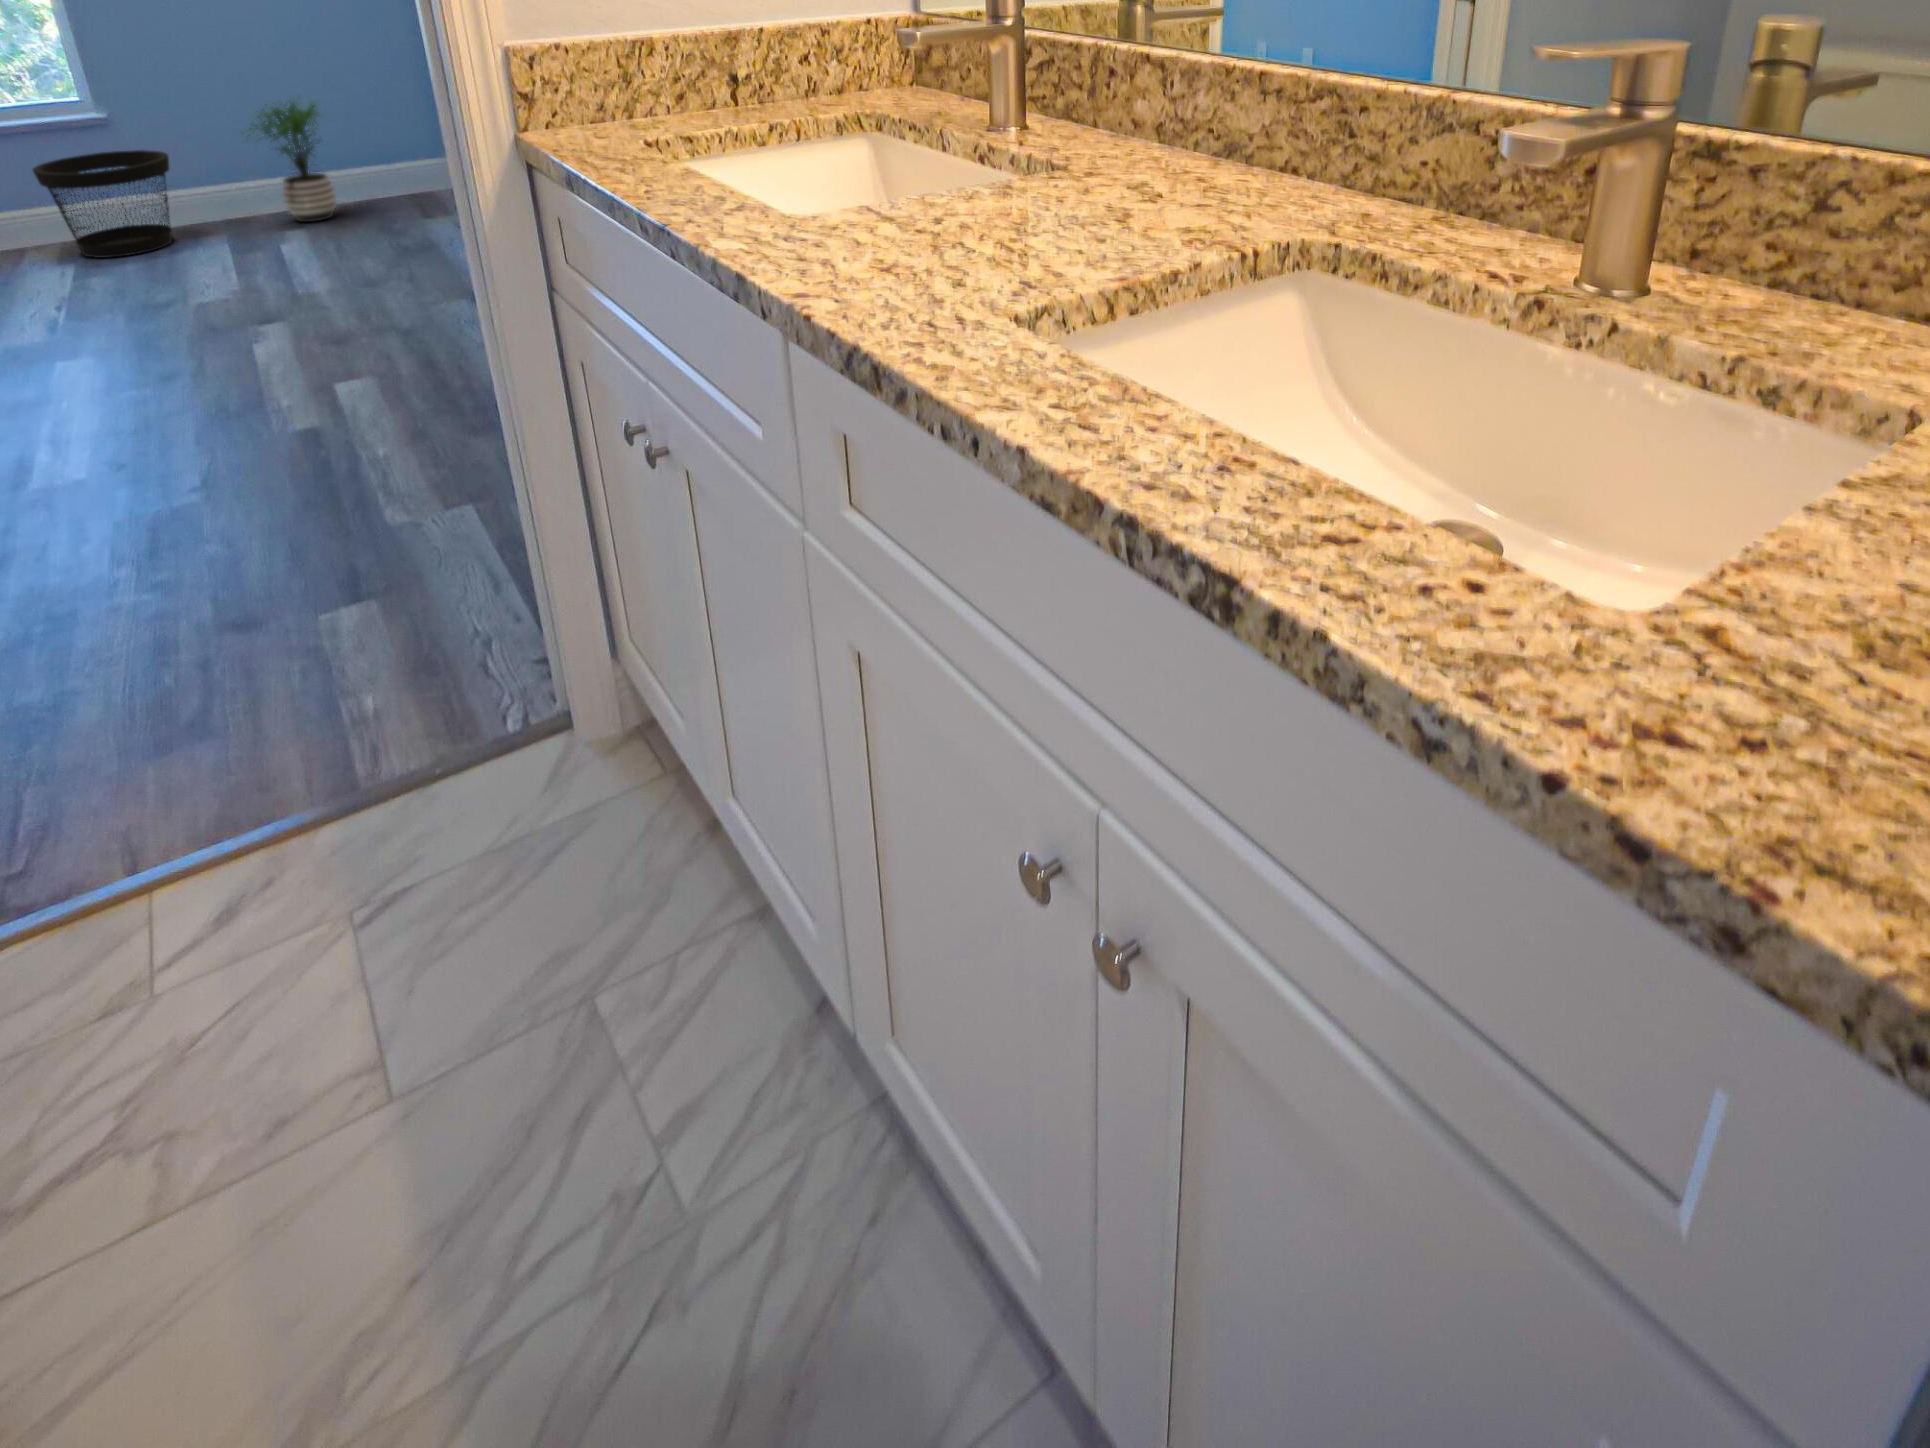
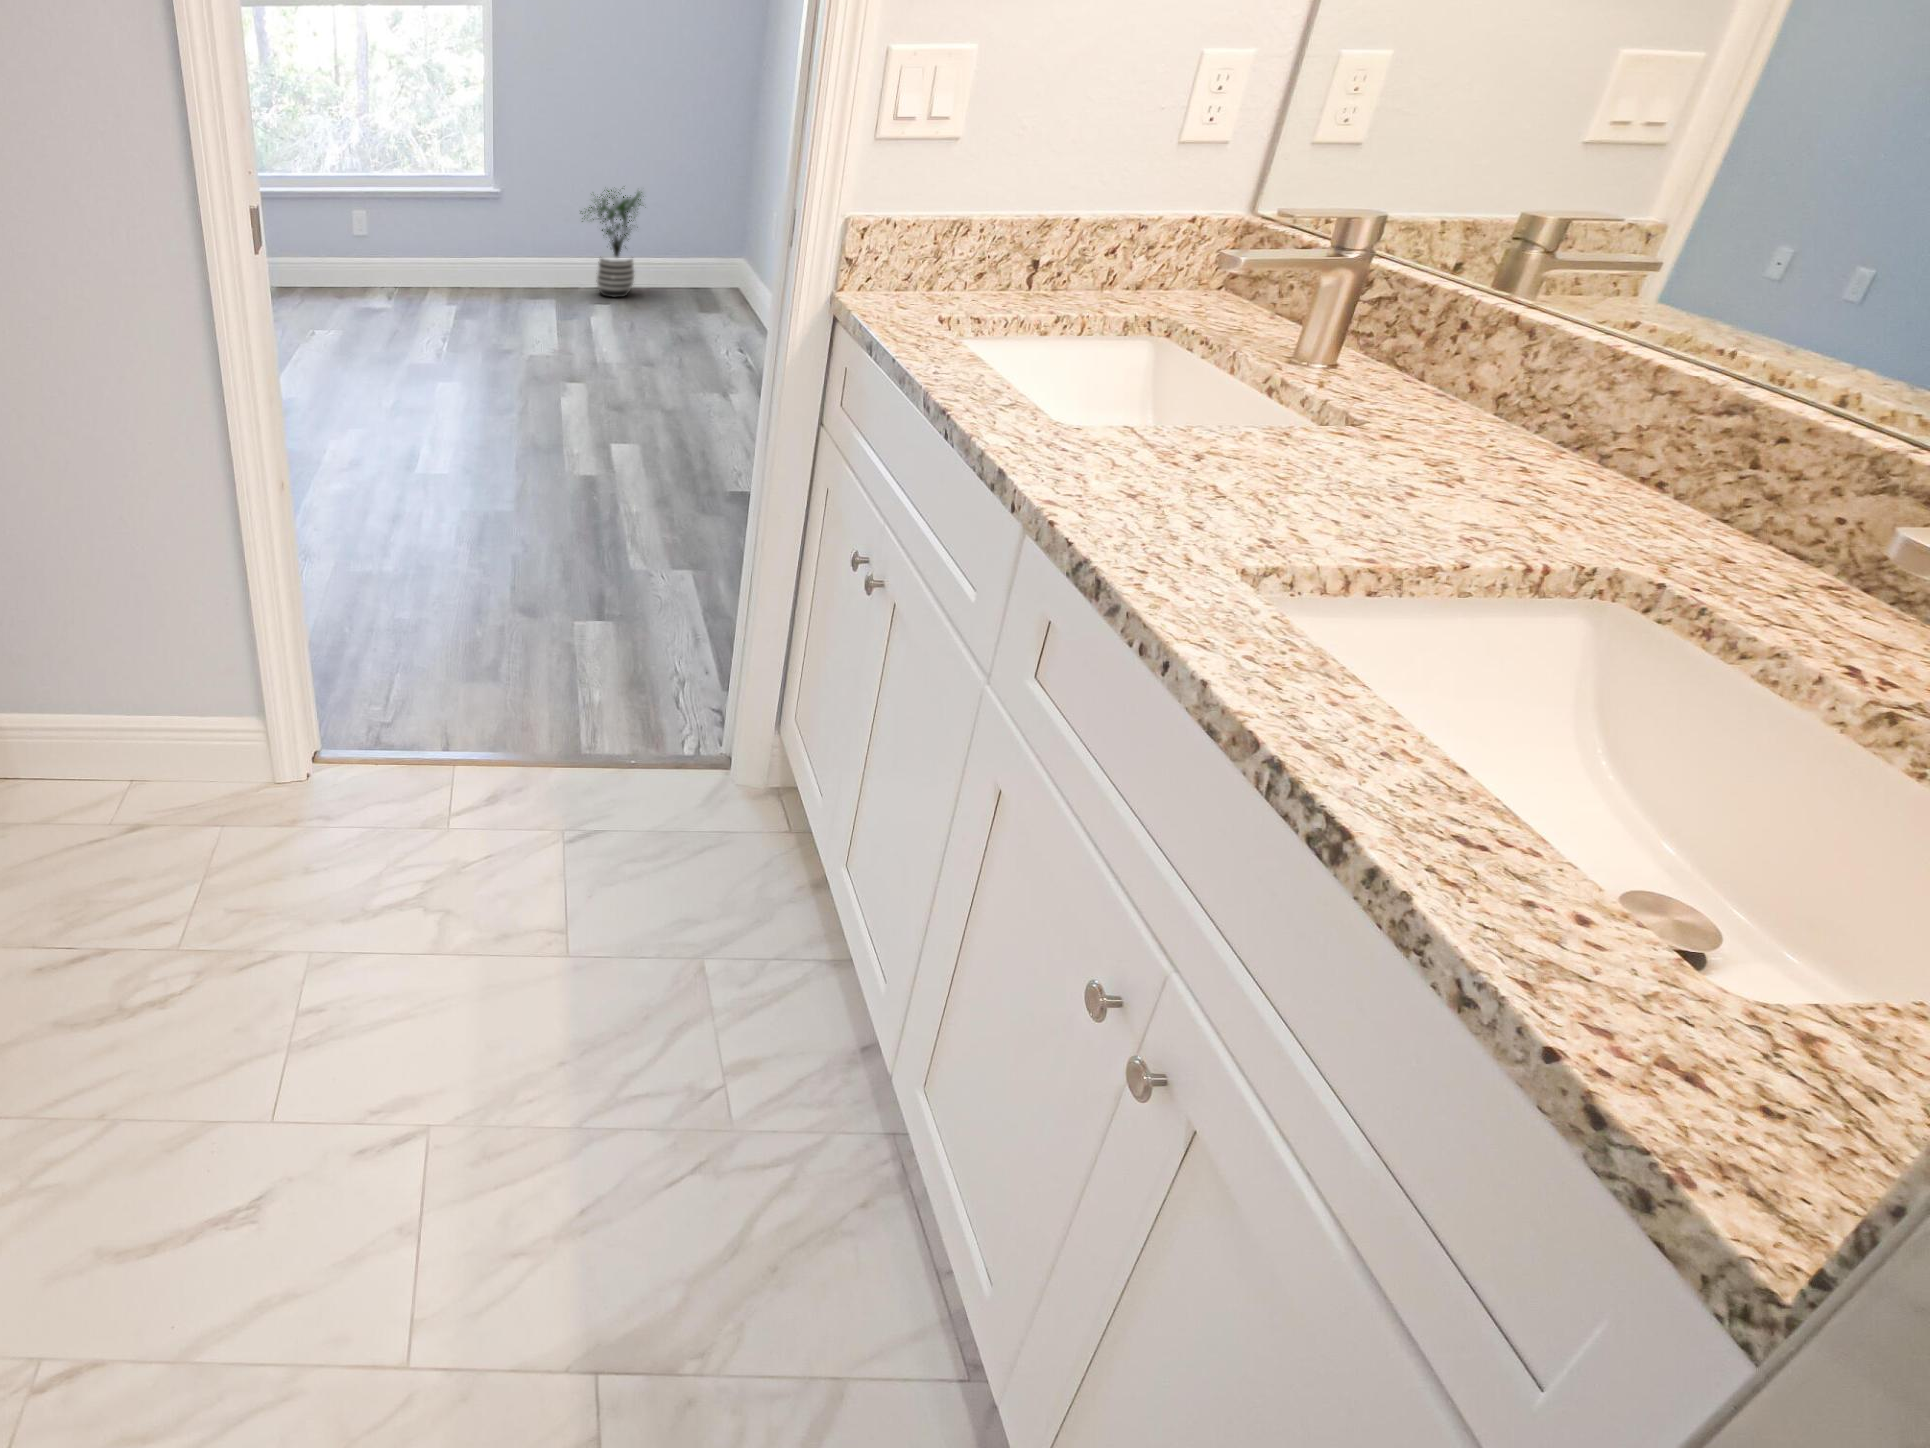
wastebasket: present [33,150,172,258] -> none [439,215,527,302]

